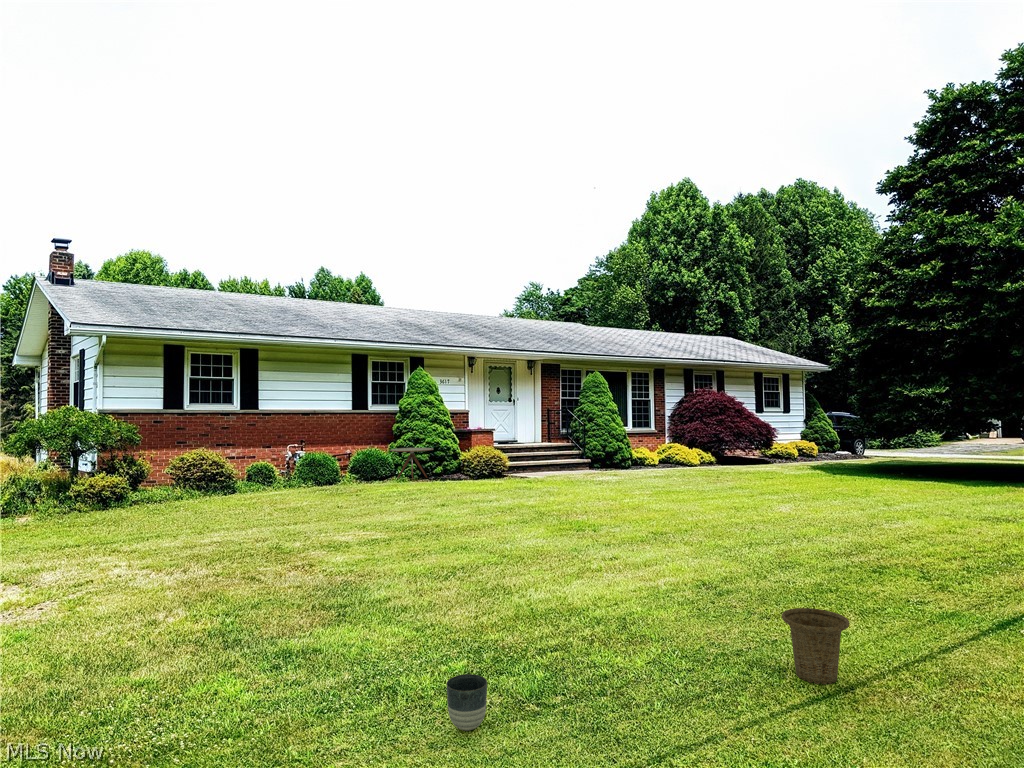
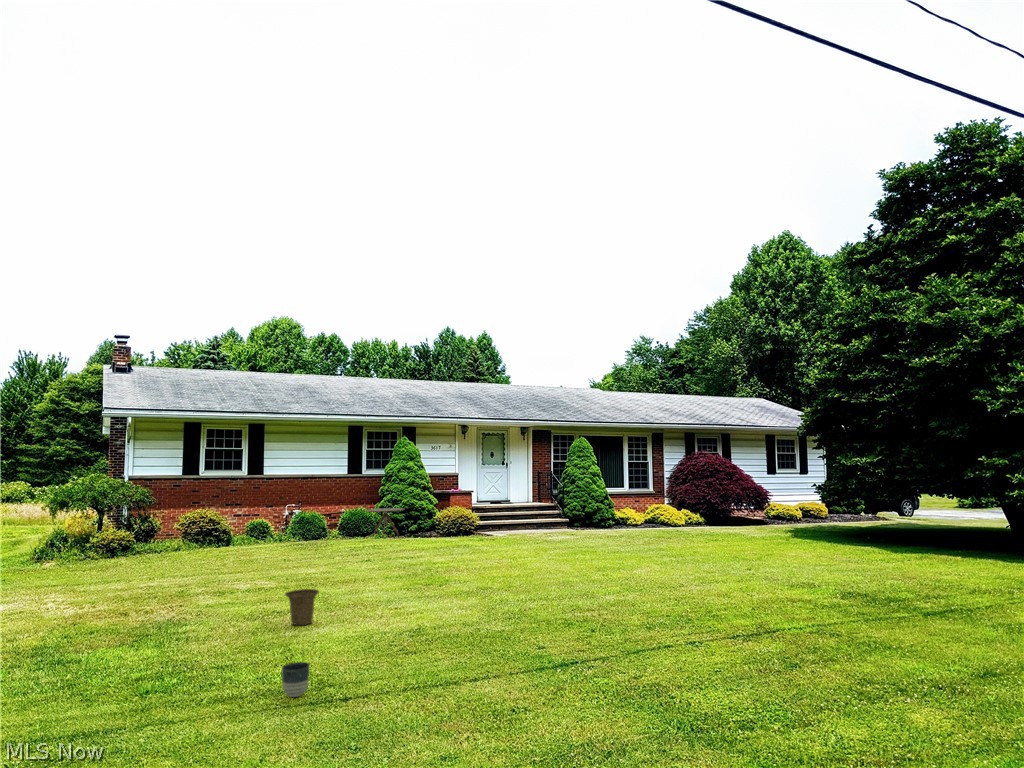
basket: present [782,608,850,684] -> present [285,589,319,626]
planter: present [446,674,487,730] -> present [282,662,309,697]

